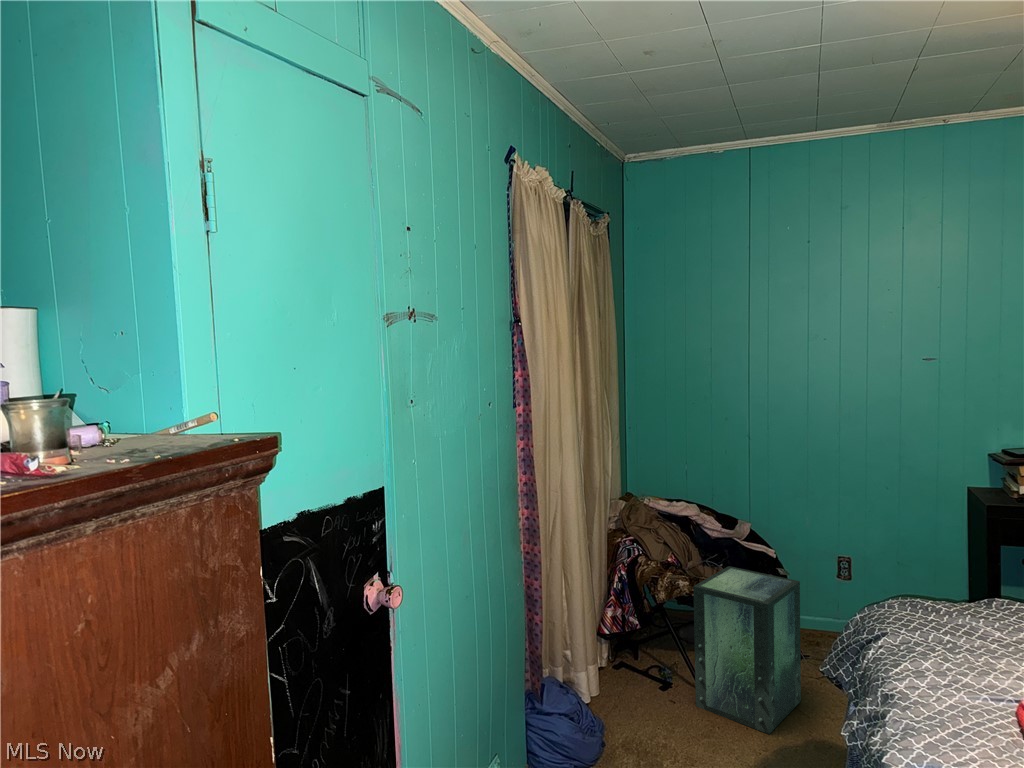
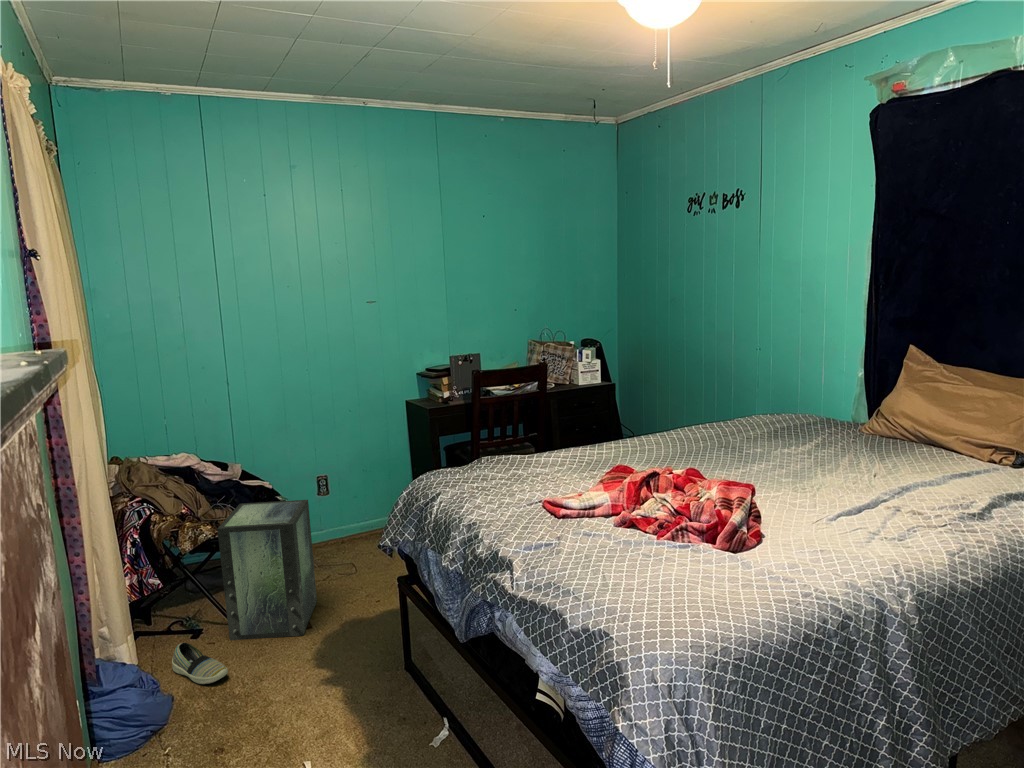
shoe: none [635,690,678,743] -> present [172,643,228,684]

